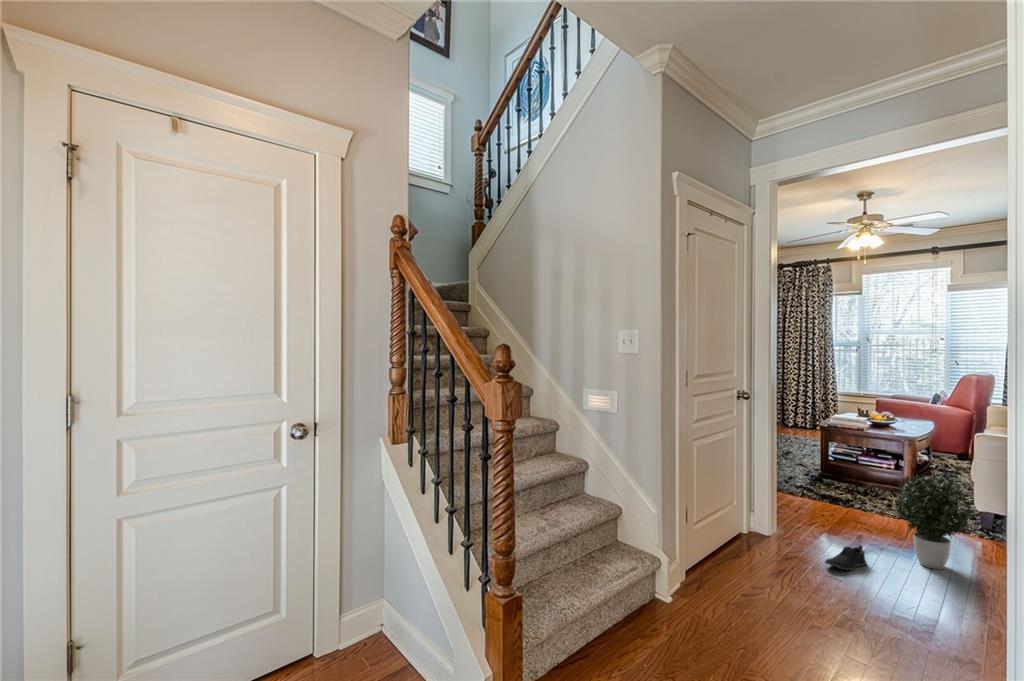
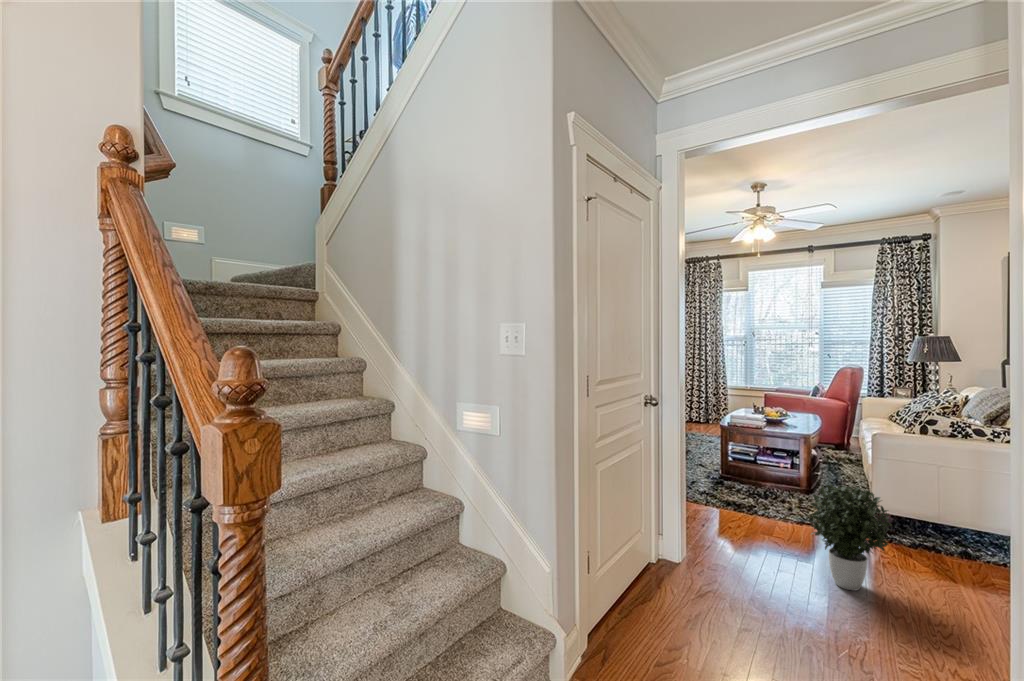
shoe: present [825,545,866,570] -> none [741,569,784,603]

